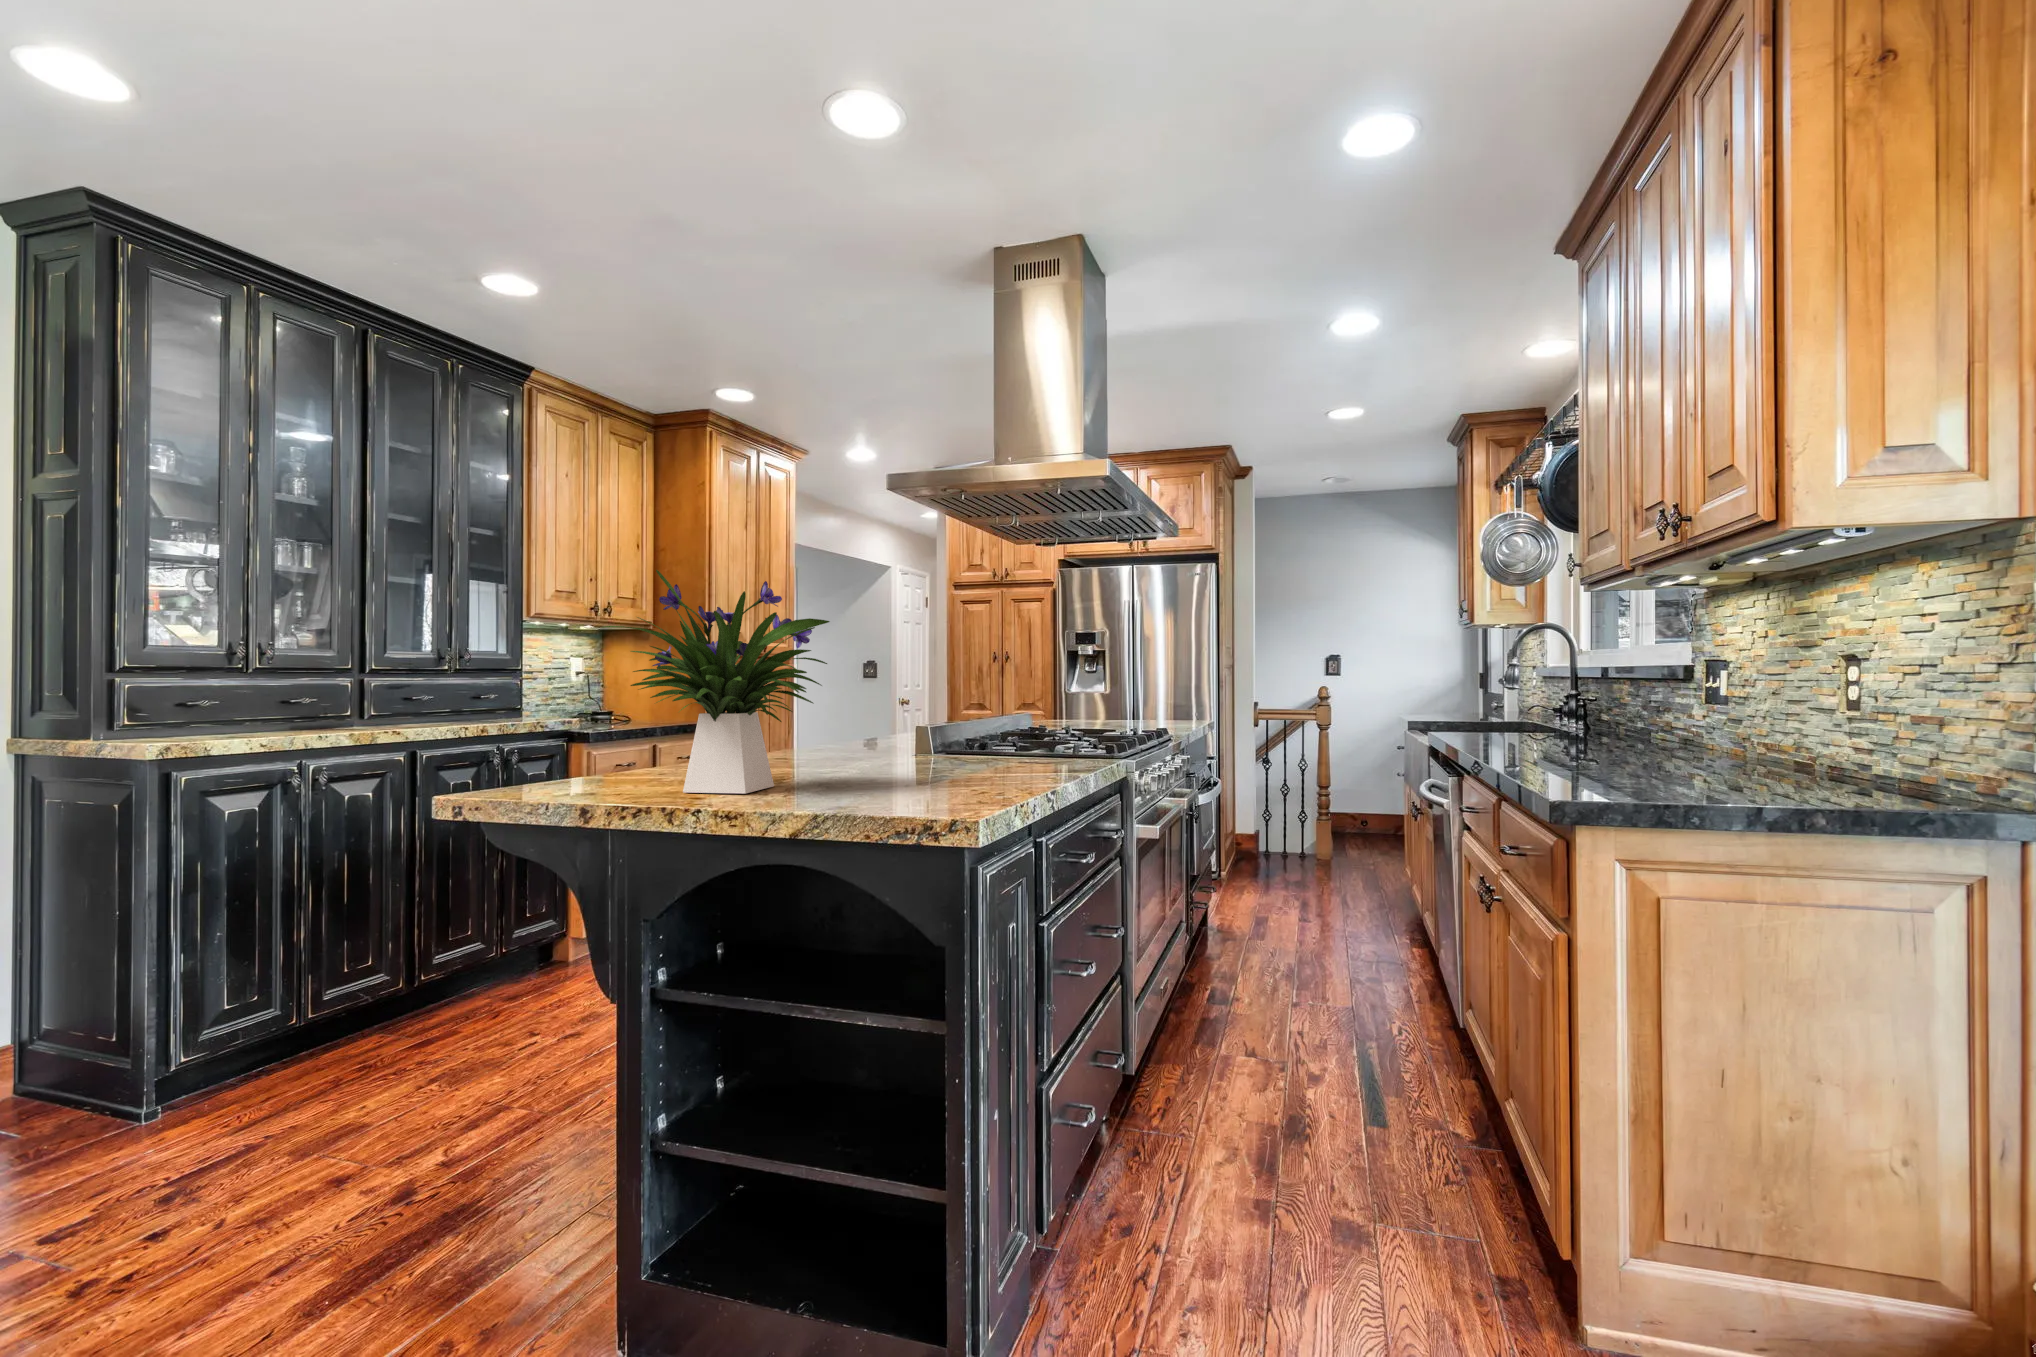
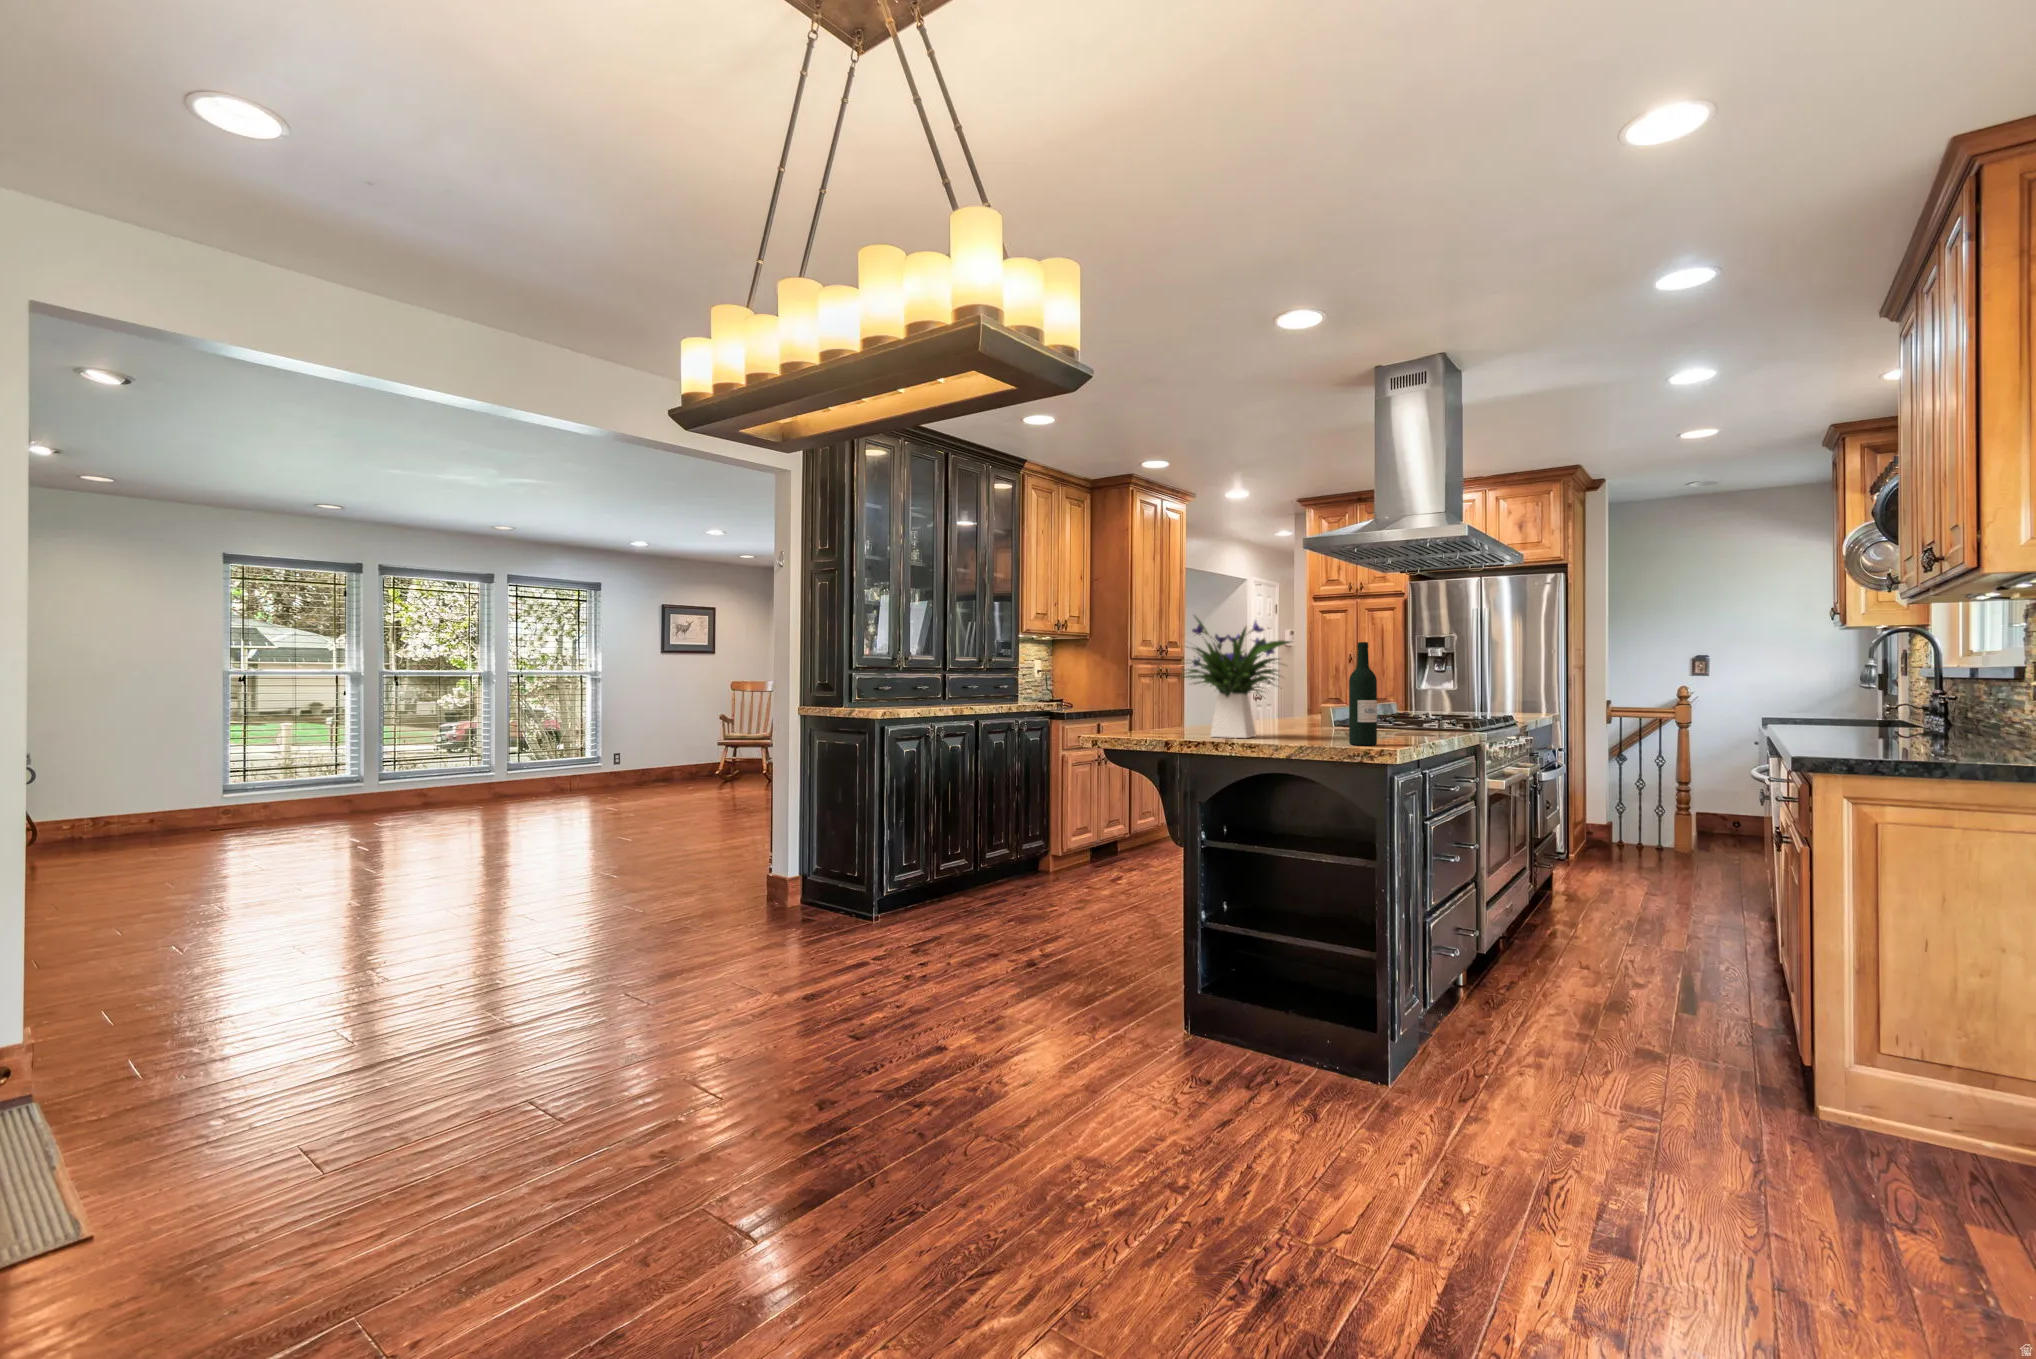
wine bottle: none [913,621,960,805] -> present [1349,642,1377,745]

